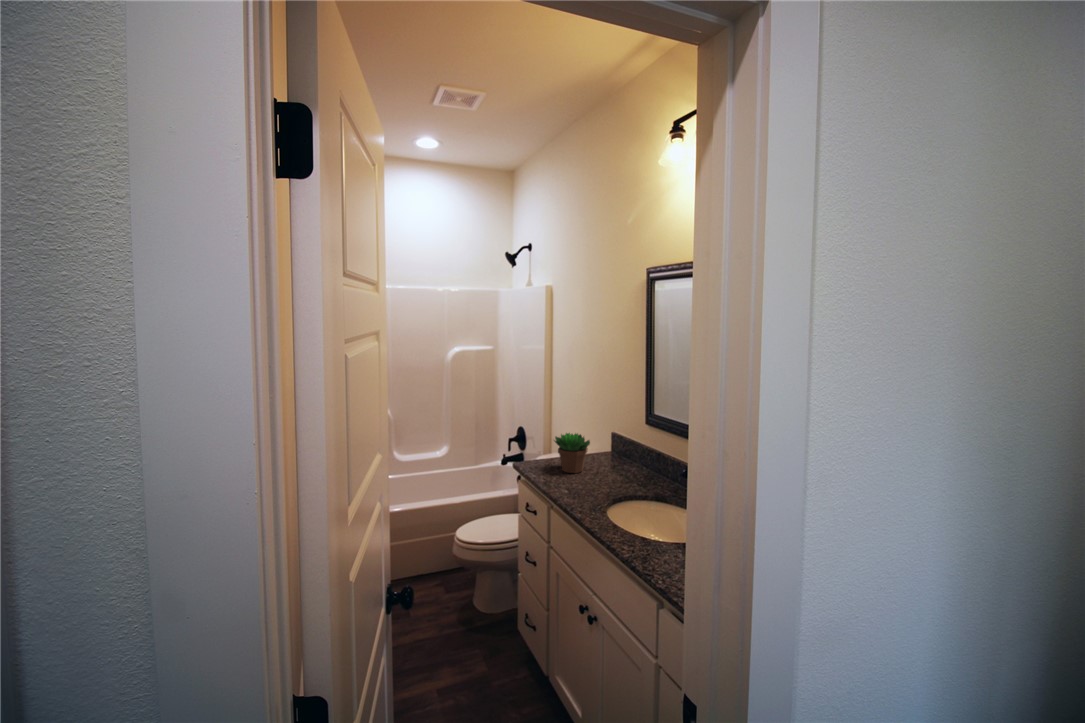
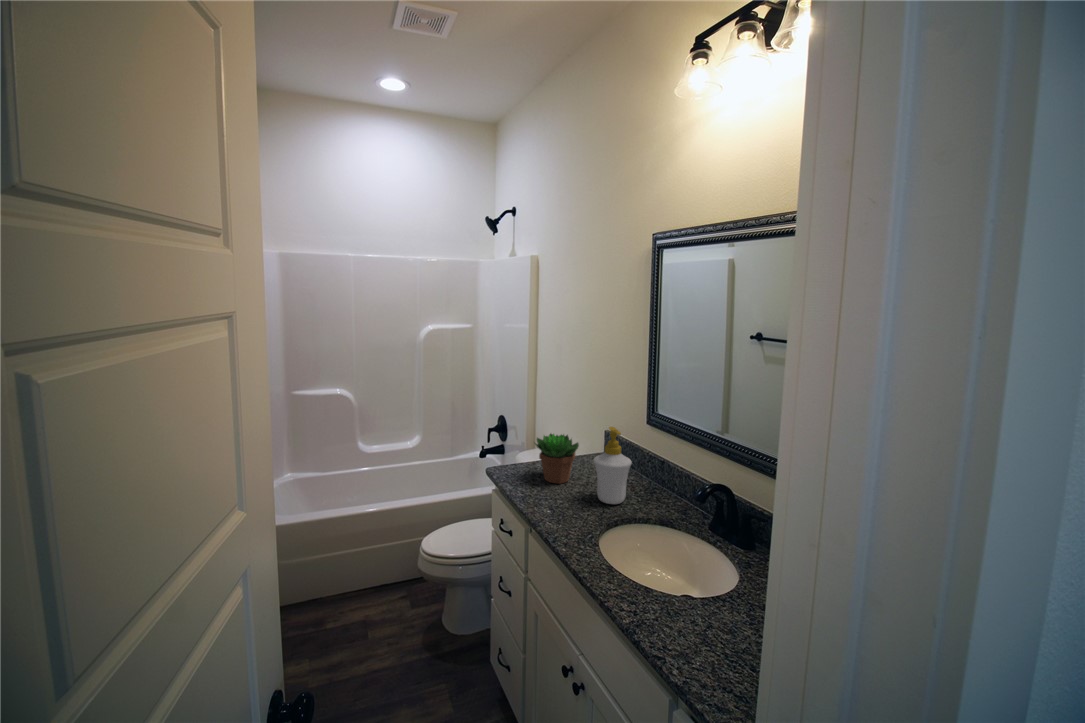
soap bottle: none [602,424,633,486] -> present [594,427,632,504]

